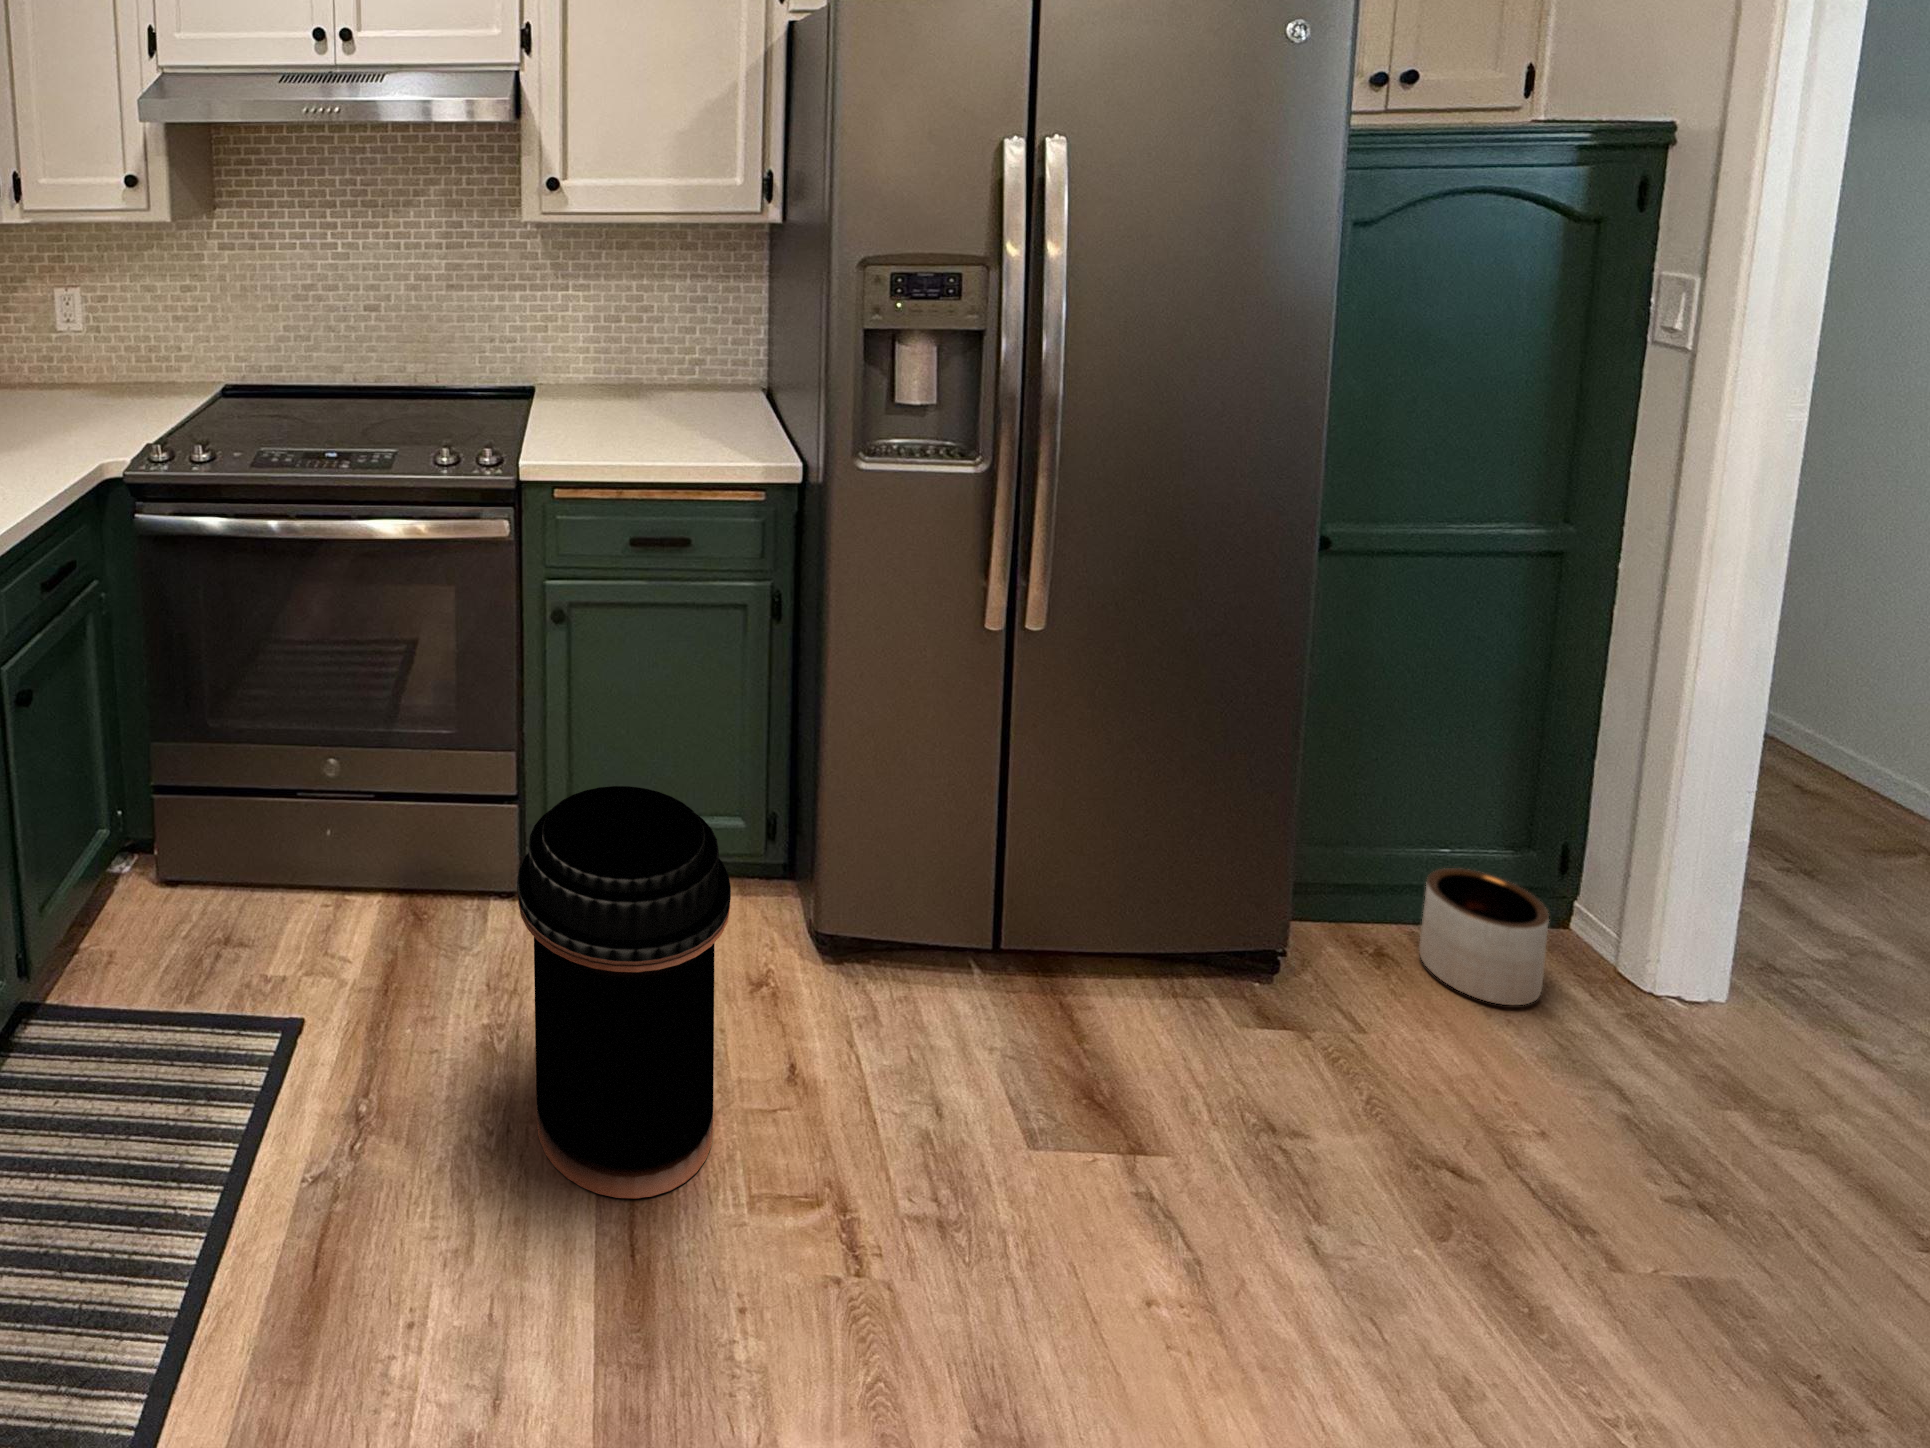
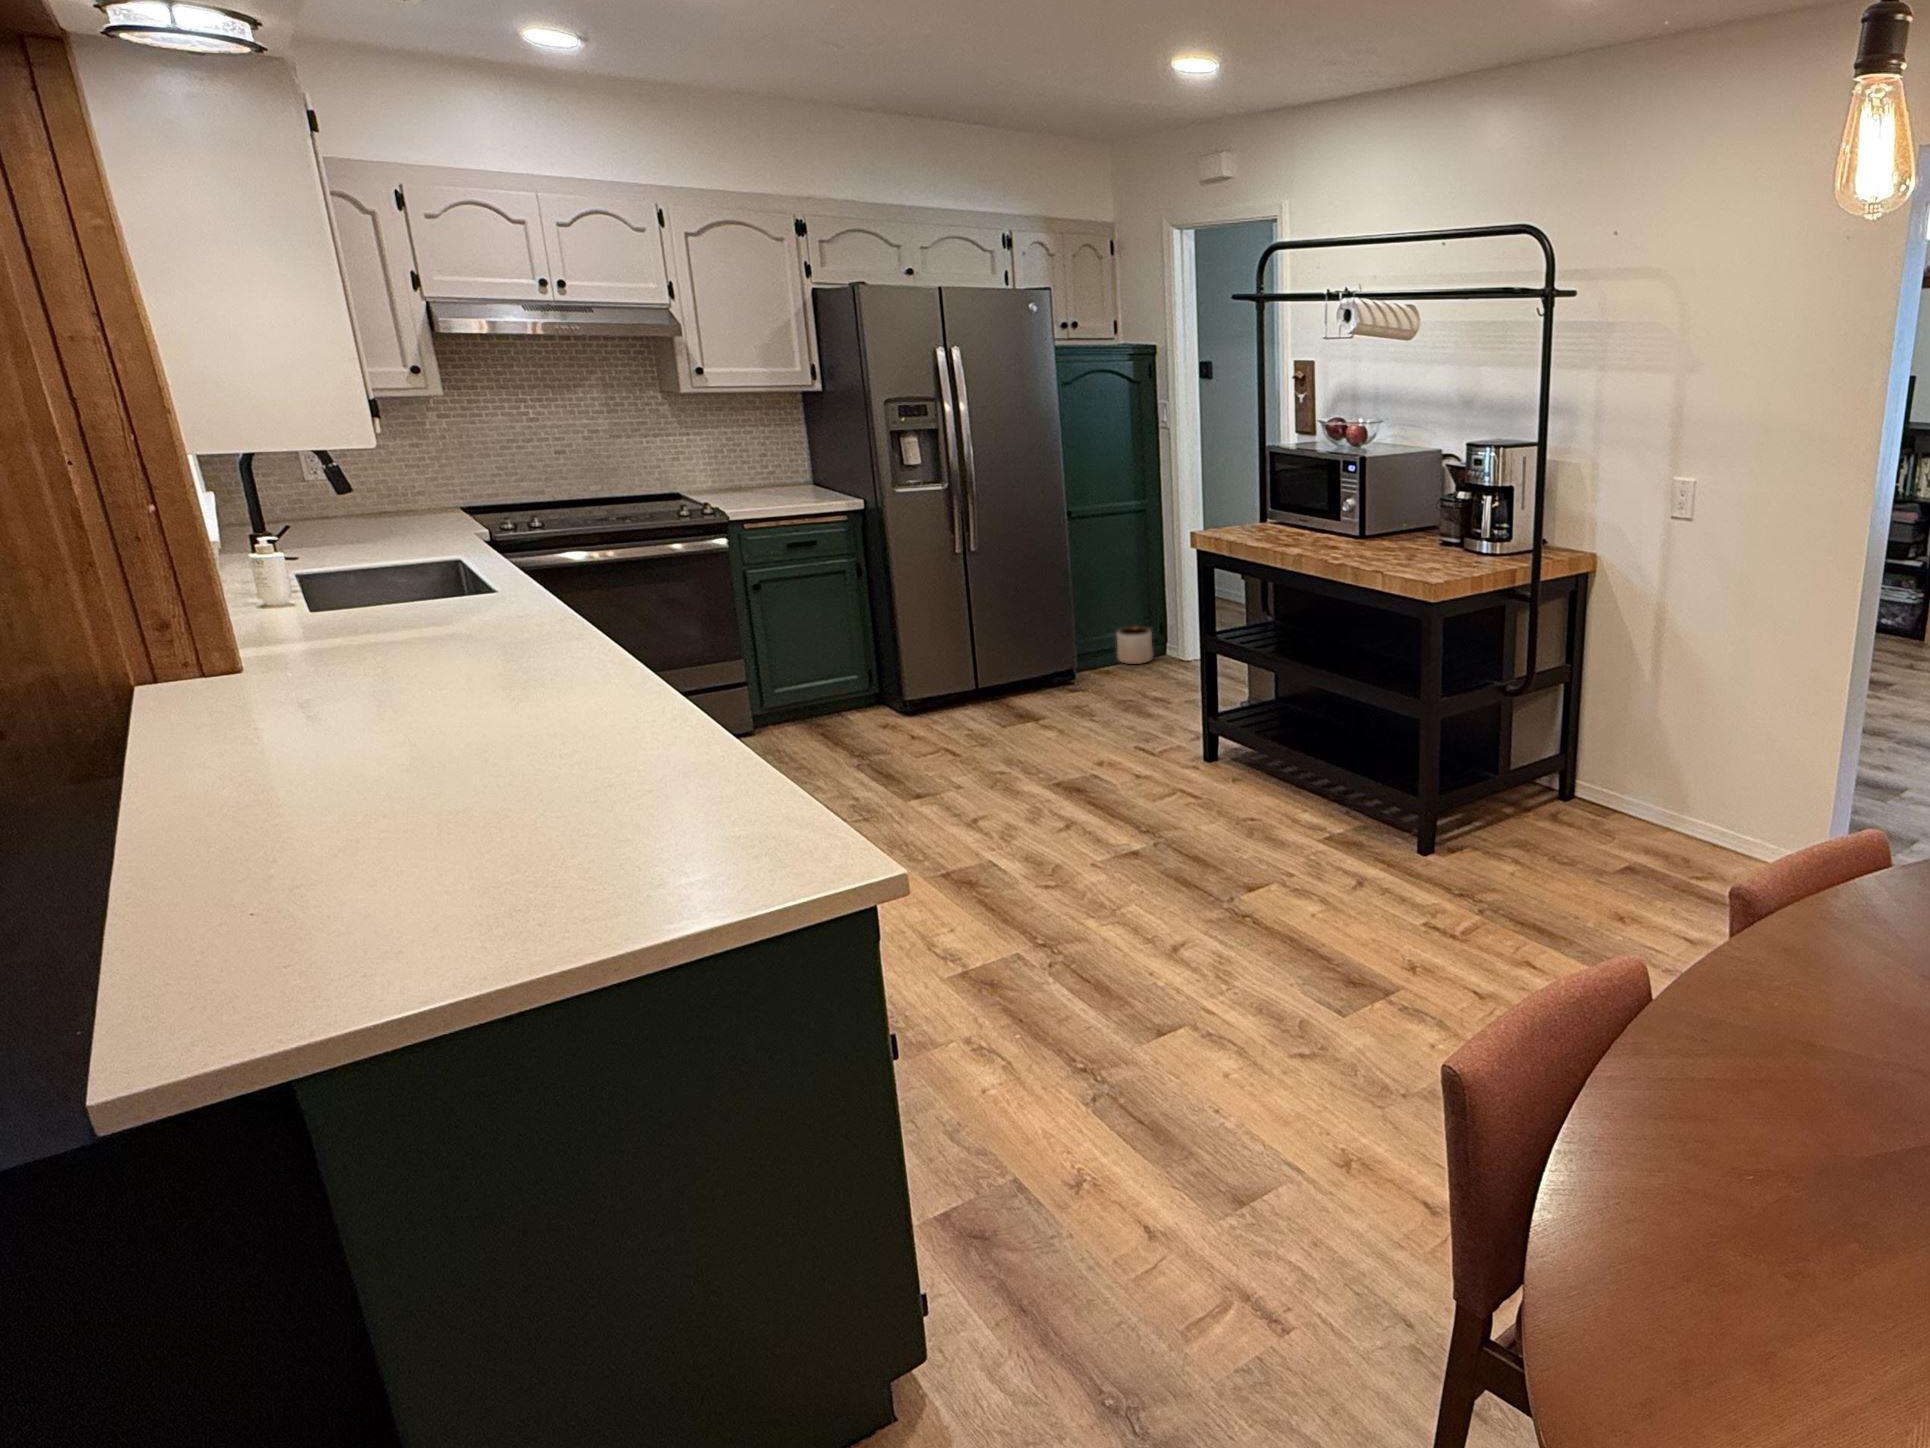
trash can: present [517,786,731,1198] -> none [798,618,893,757]

